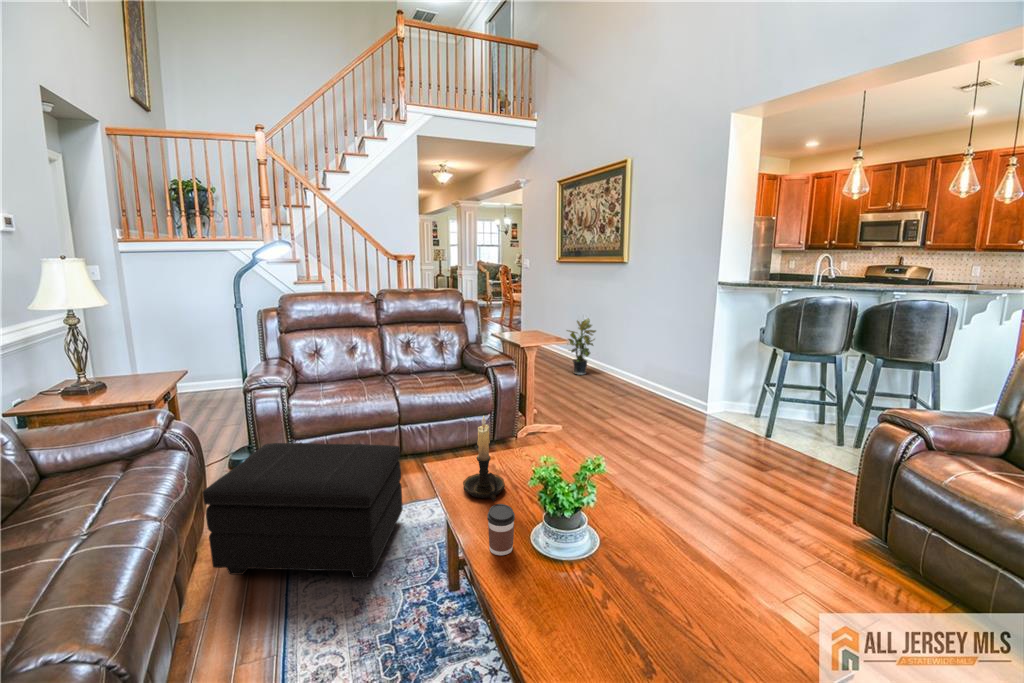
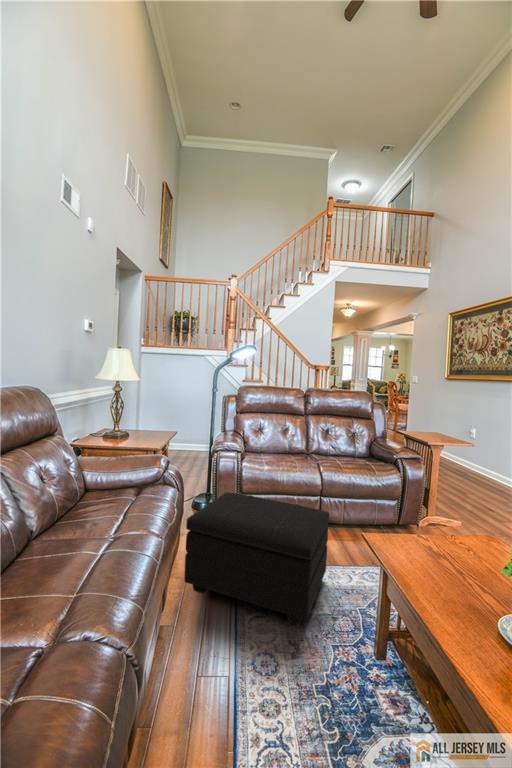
potted plant: present [567,318,596,375] -> none [458,429,491,481]
candle holder: present [463,416,505,501] -> none [403,492,447,580]
coffee cup: present [487,504,515,555] -> none [448,582,481,640]

